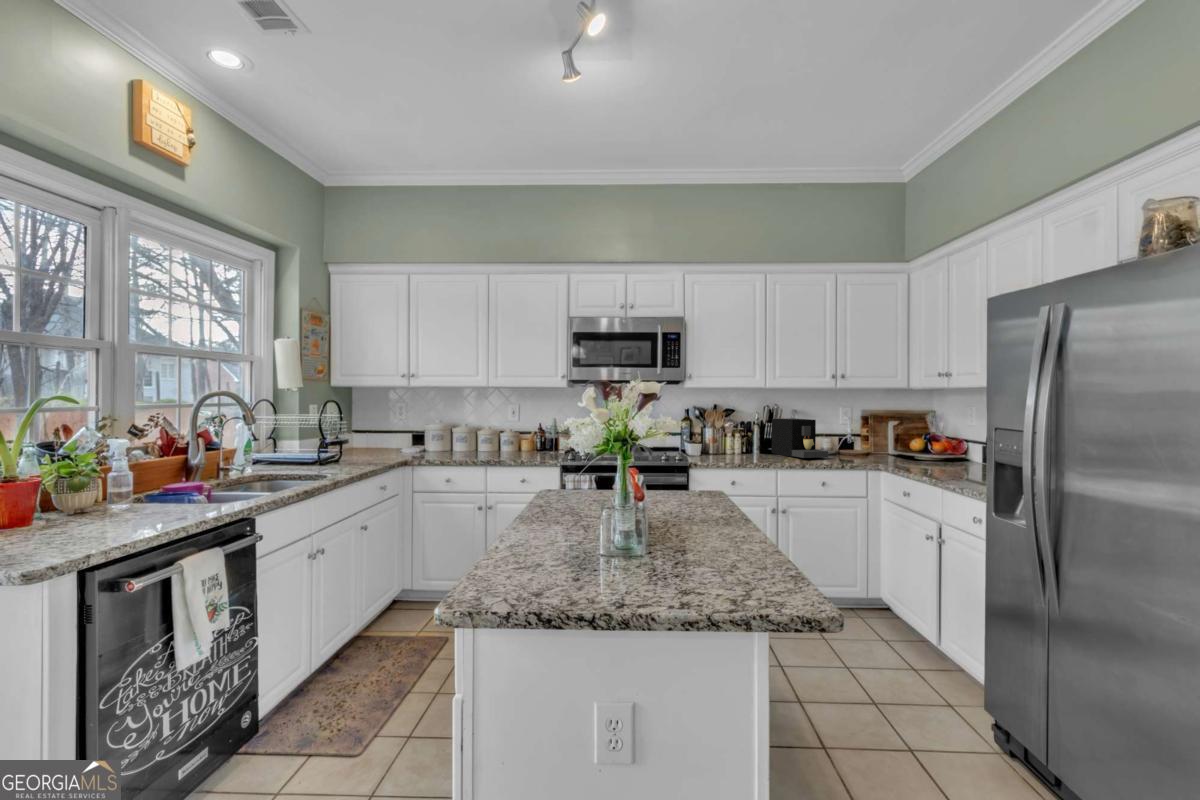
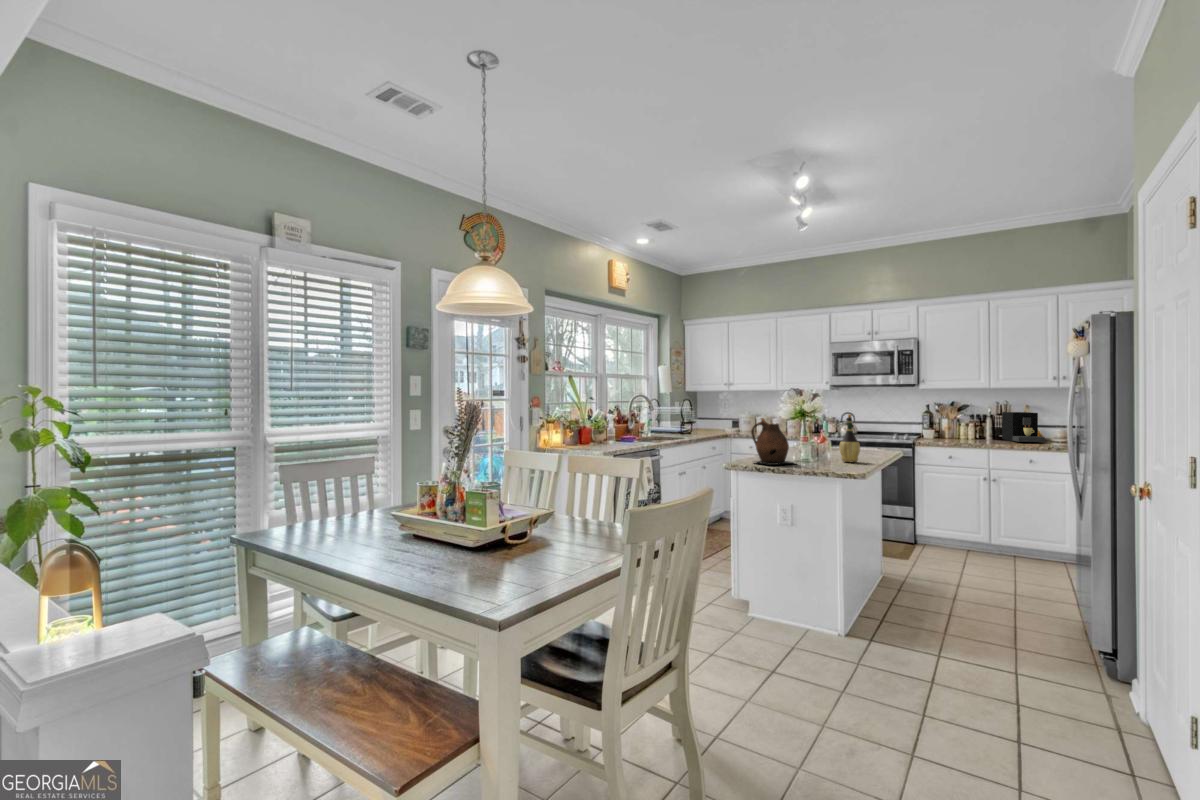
wine bottle: none [688,436,731,542] -> present [839,414,860,462]
ceramic pitcher: none [513,453,628,592] -> present [751,418,795,465]

